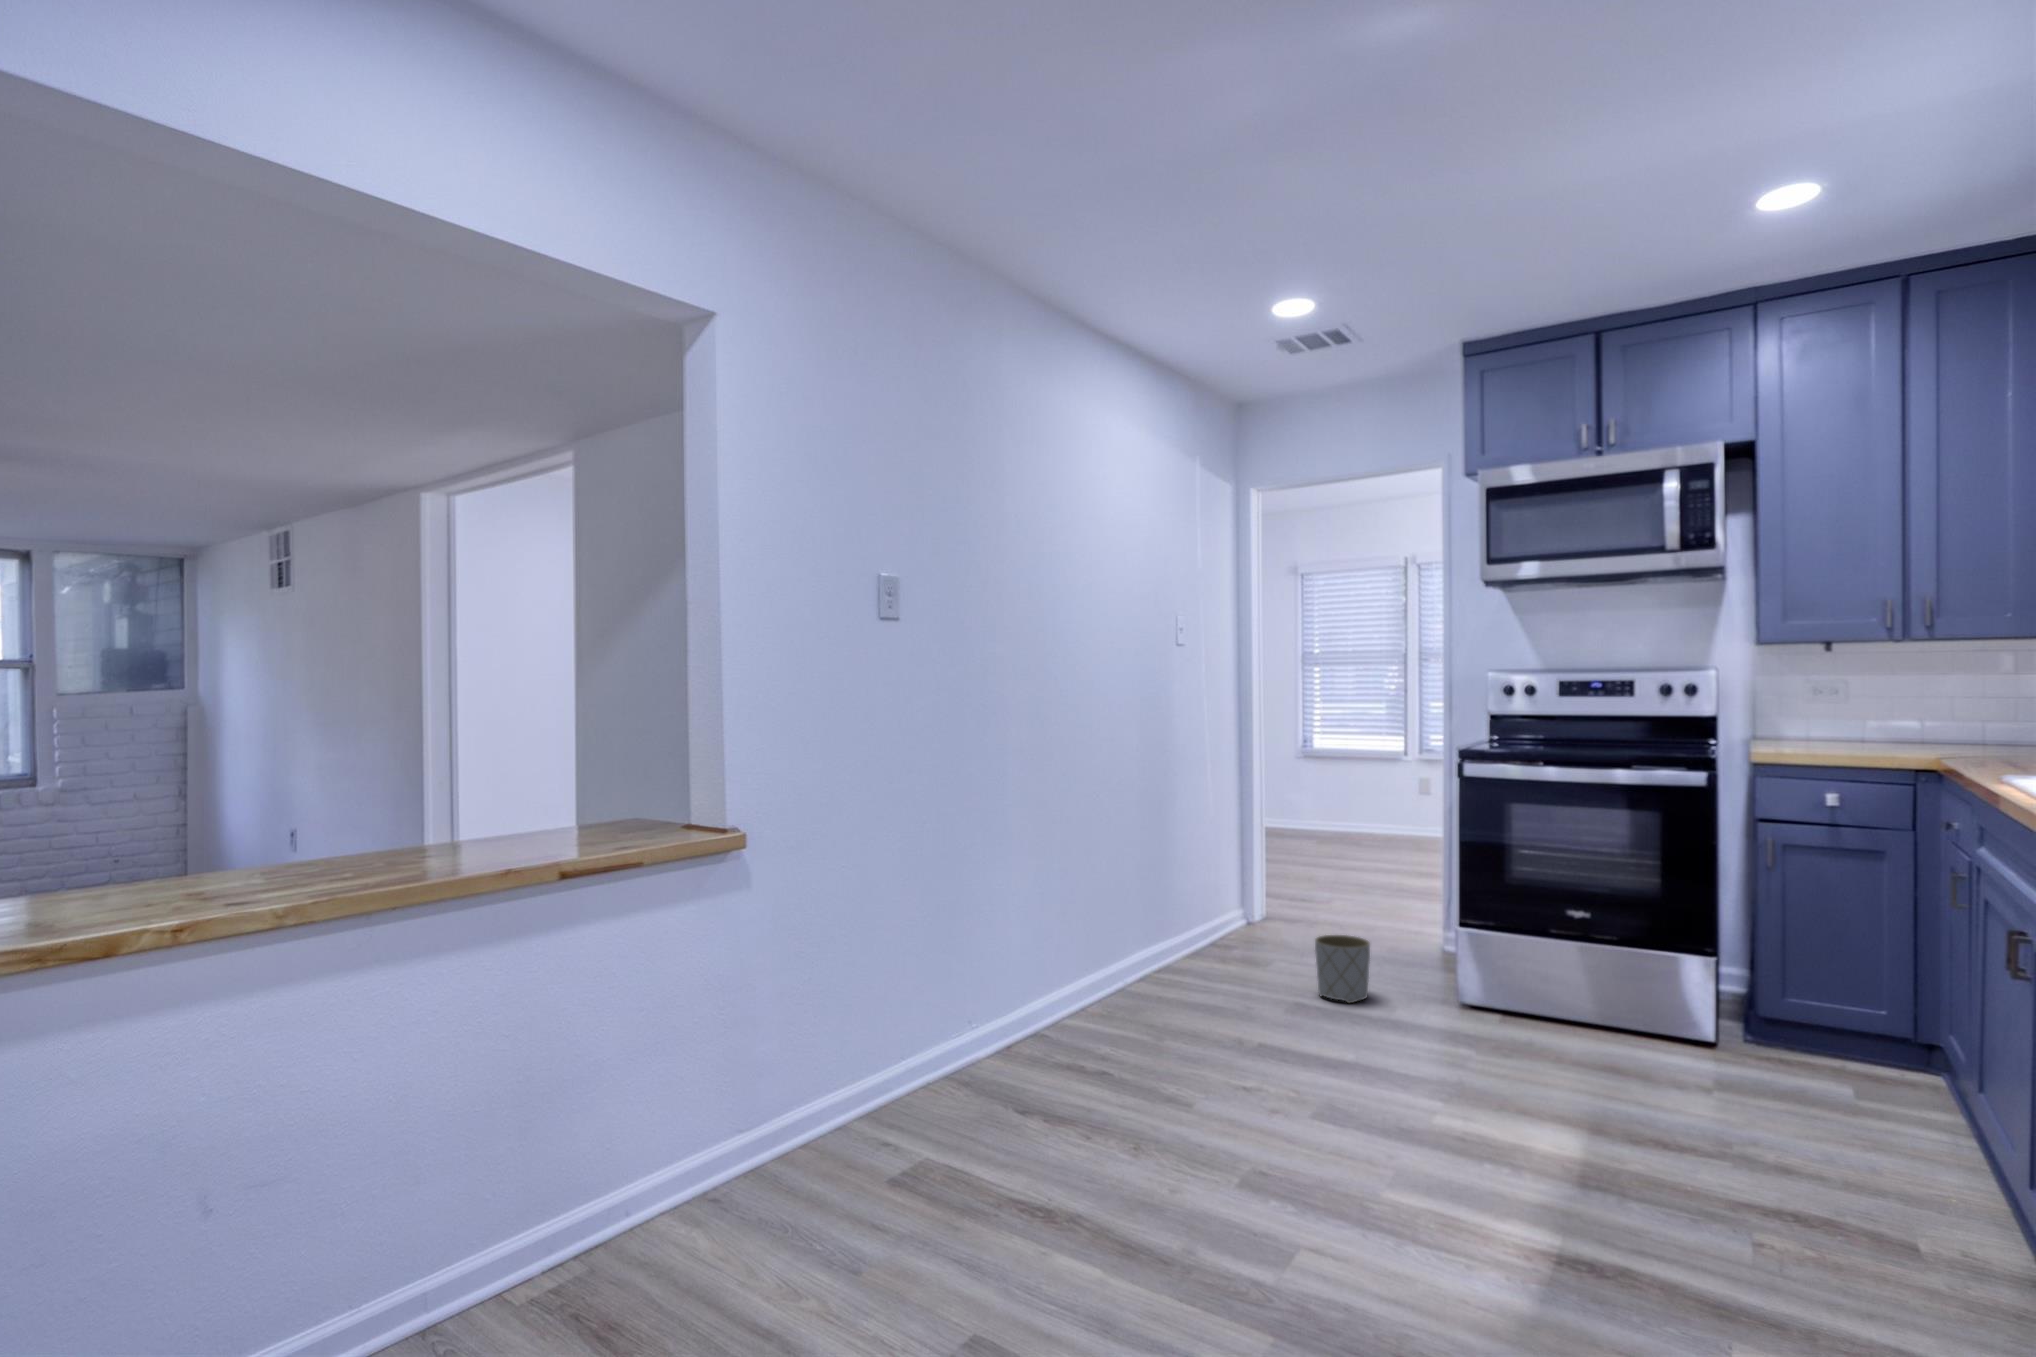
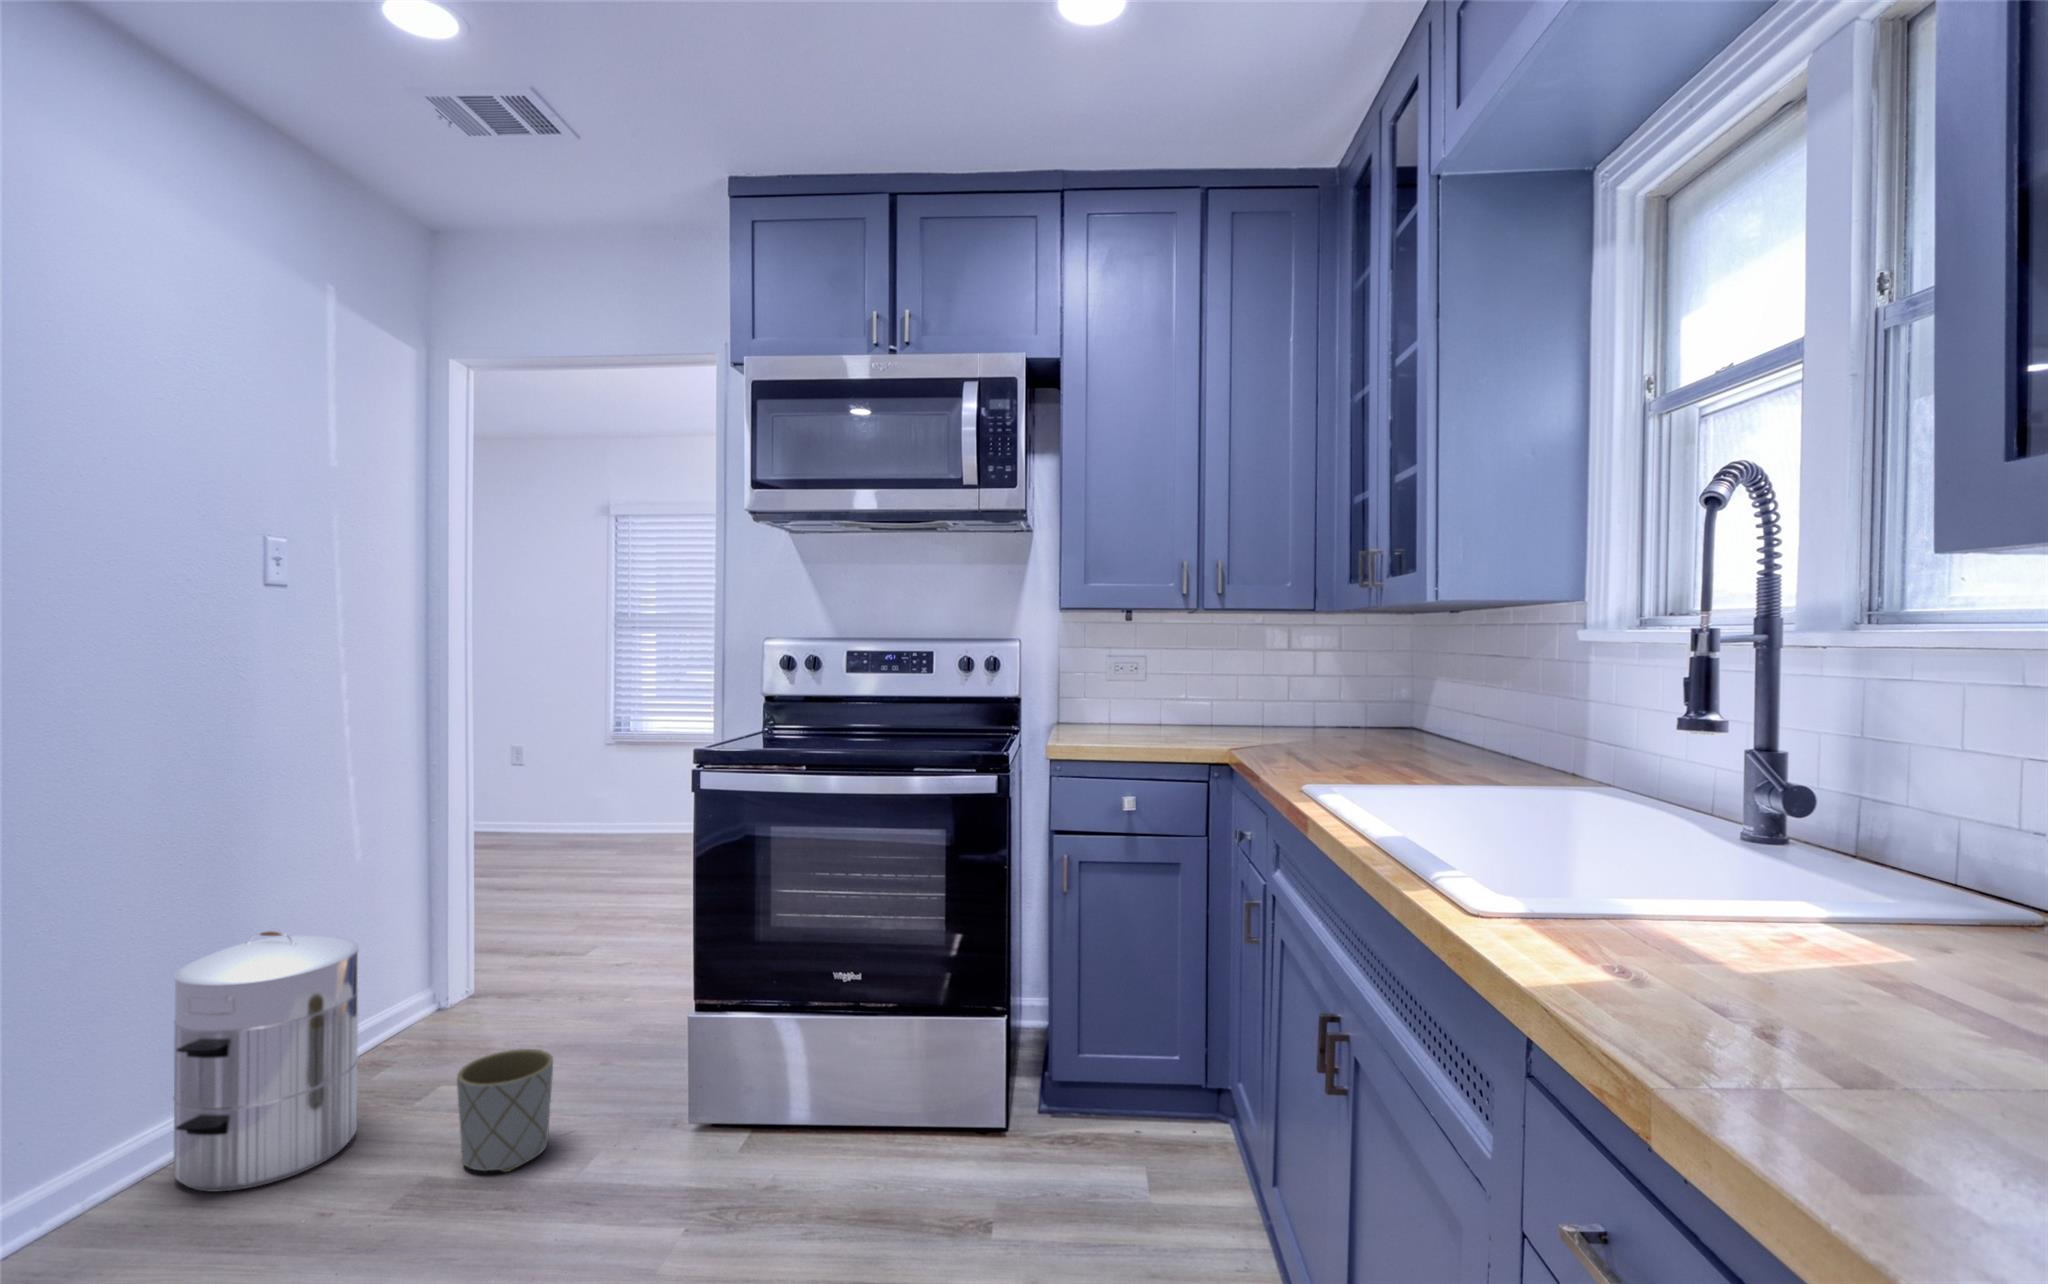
waste bin: none [1161,846,1247,986] -> present [173,931,359,1192]

